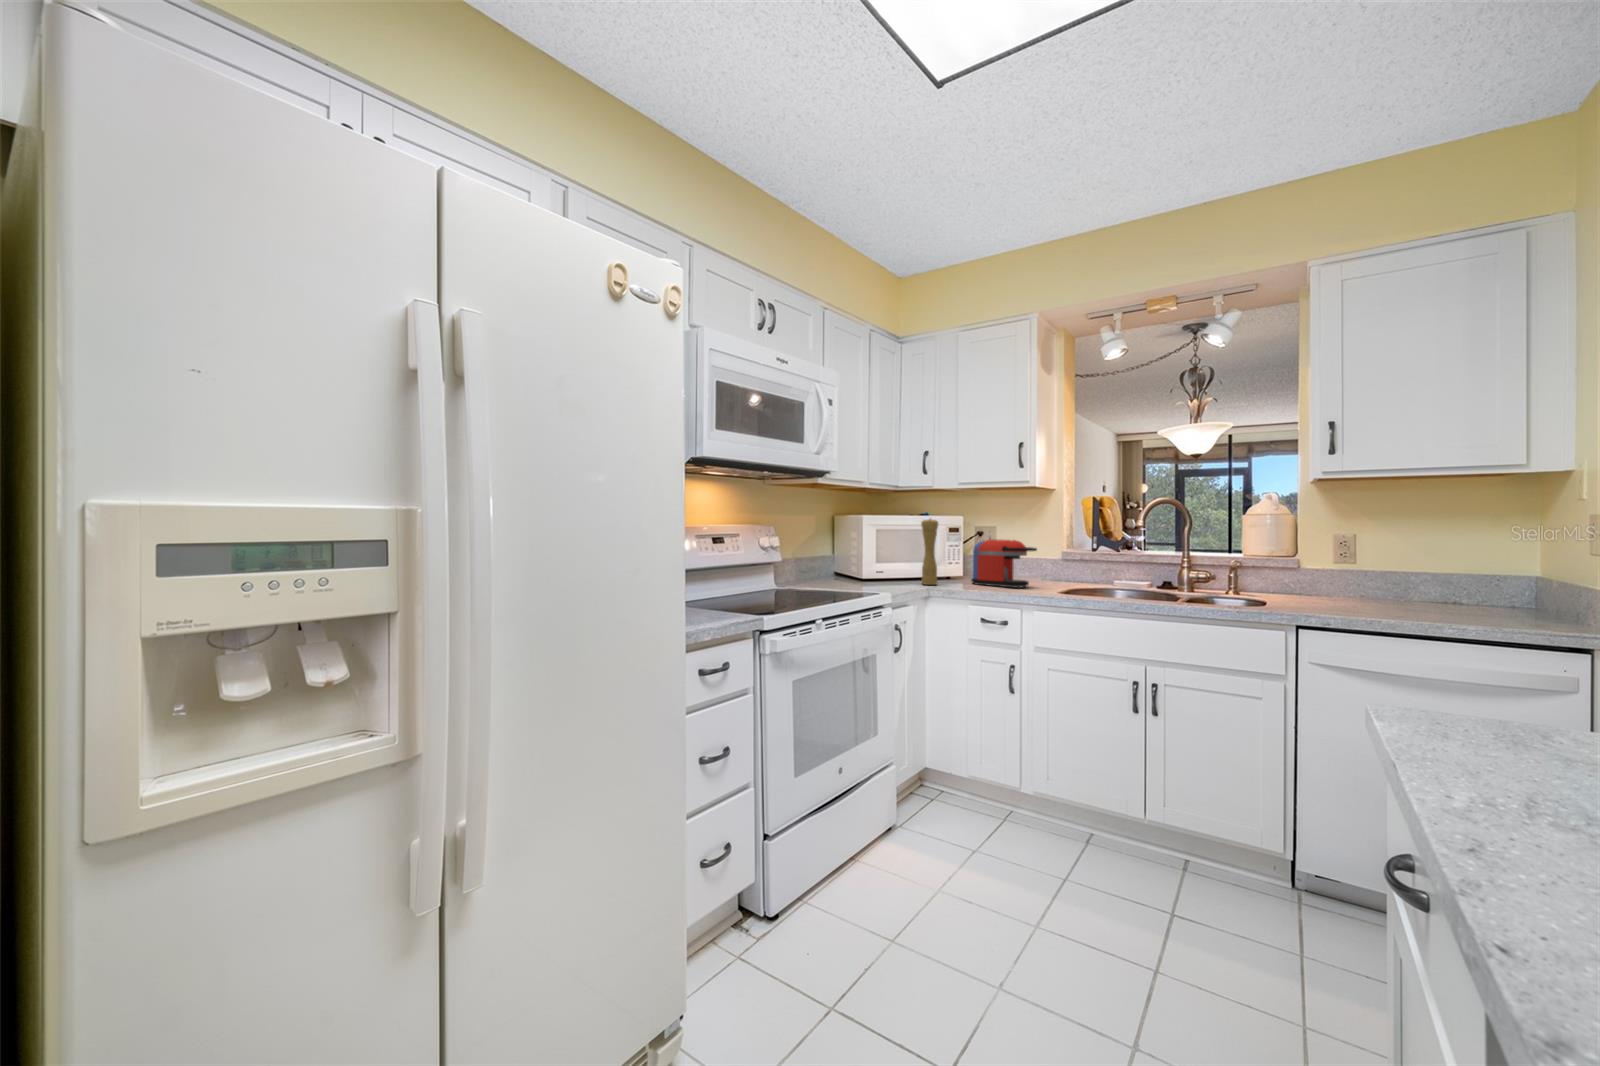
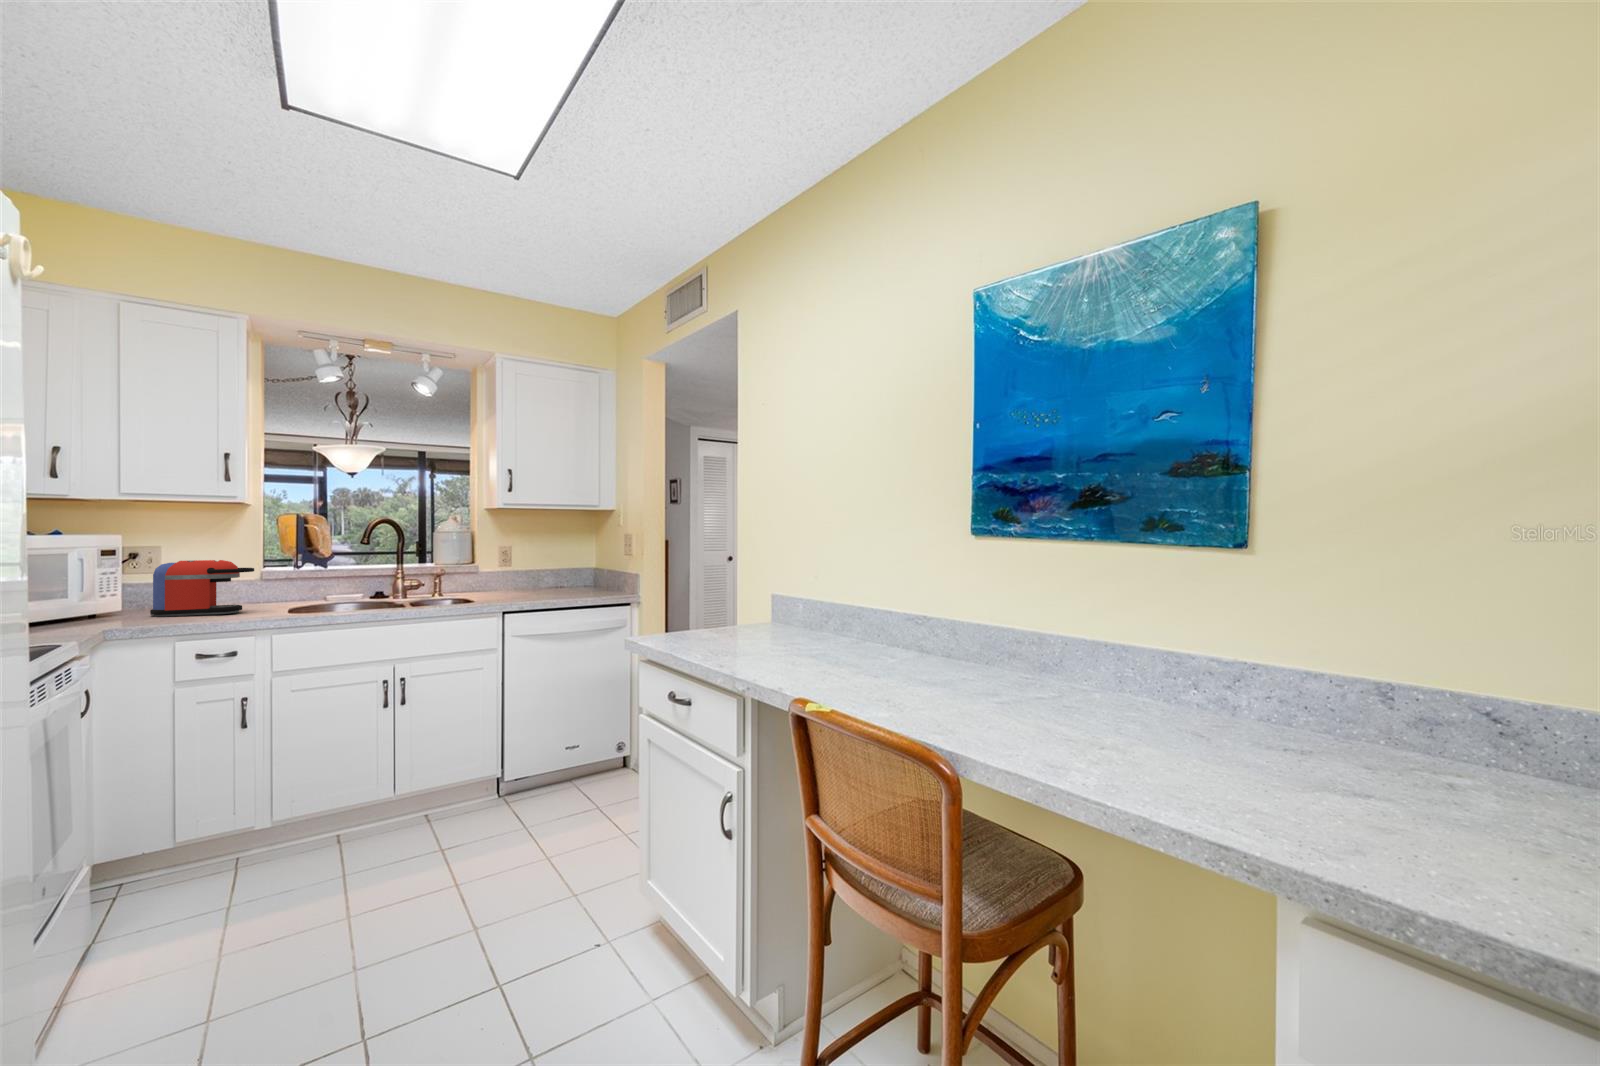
pepper mill: present [921,519,938,585] -> none [70,536,104,626]

